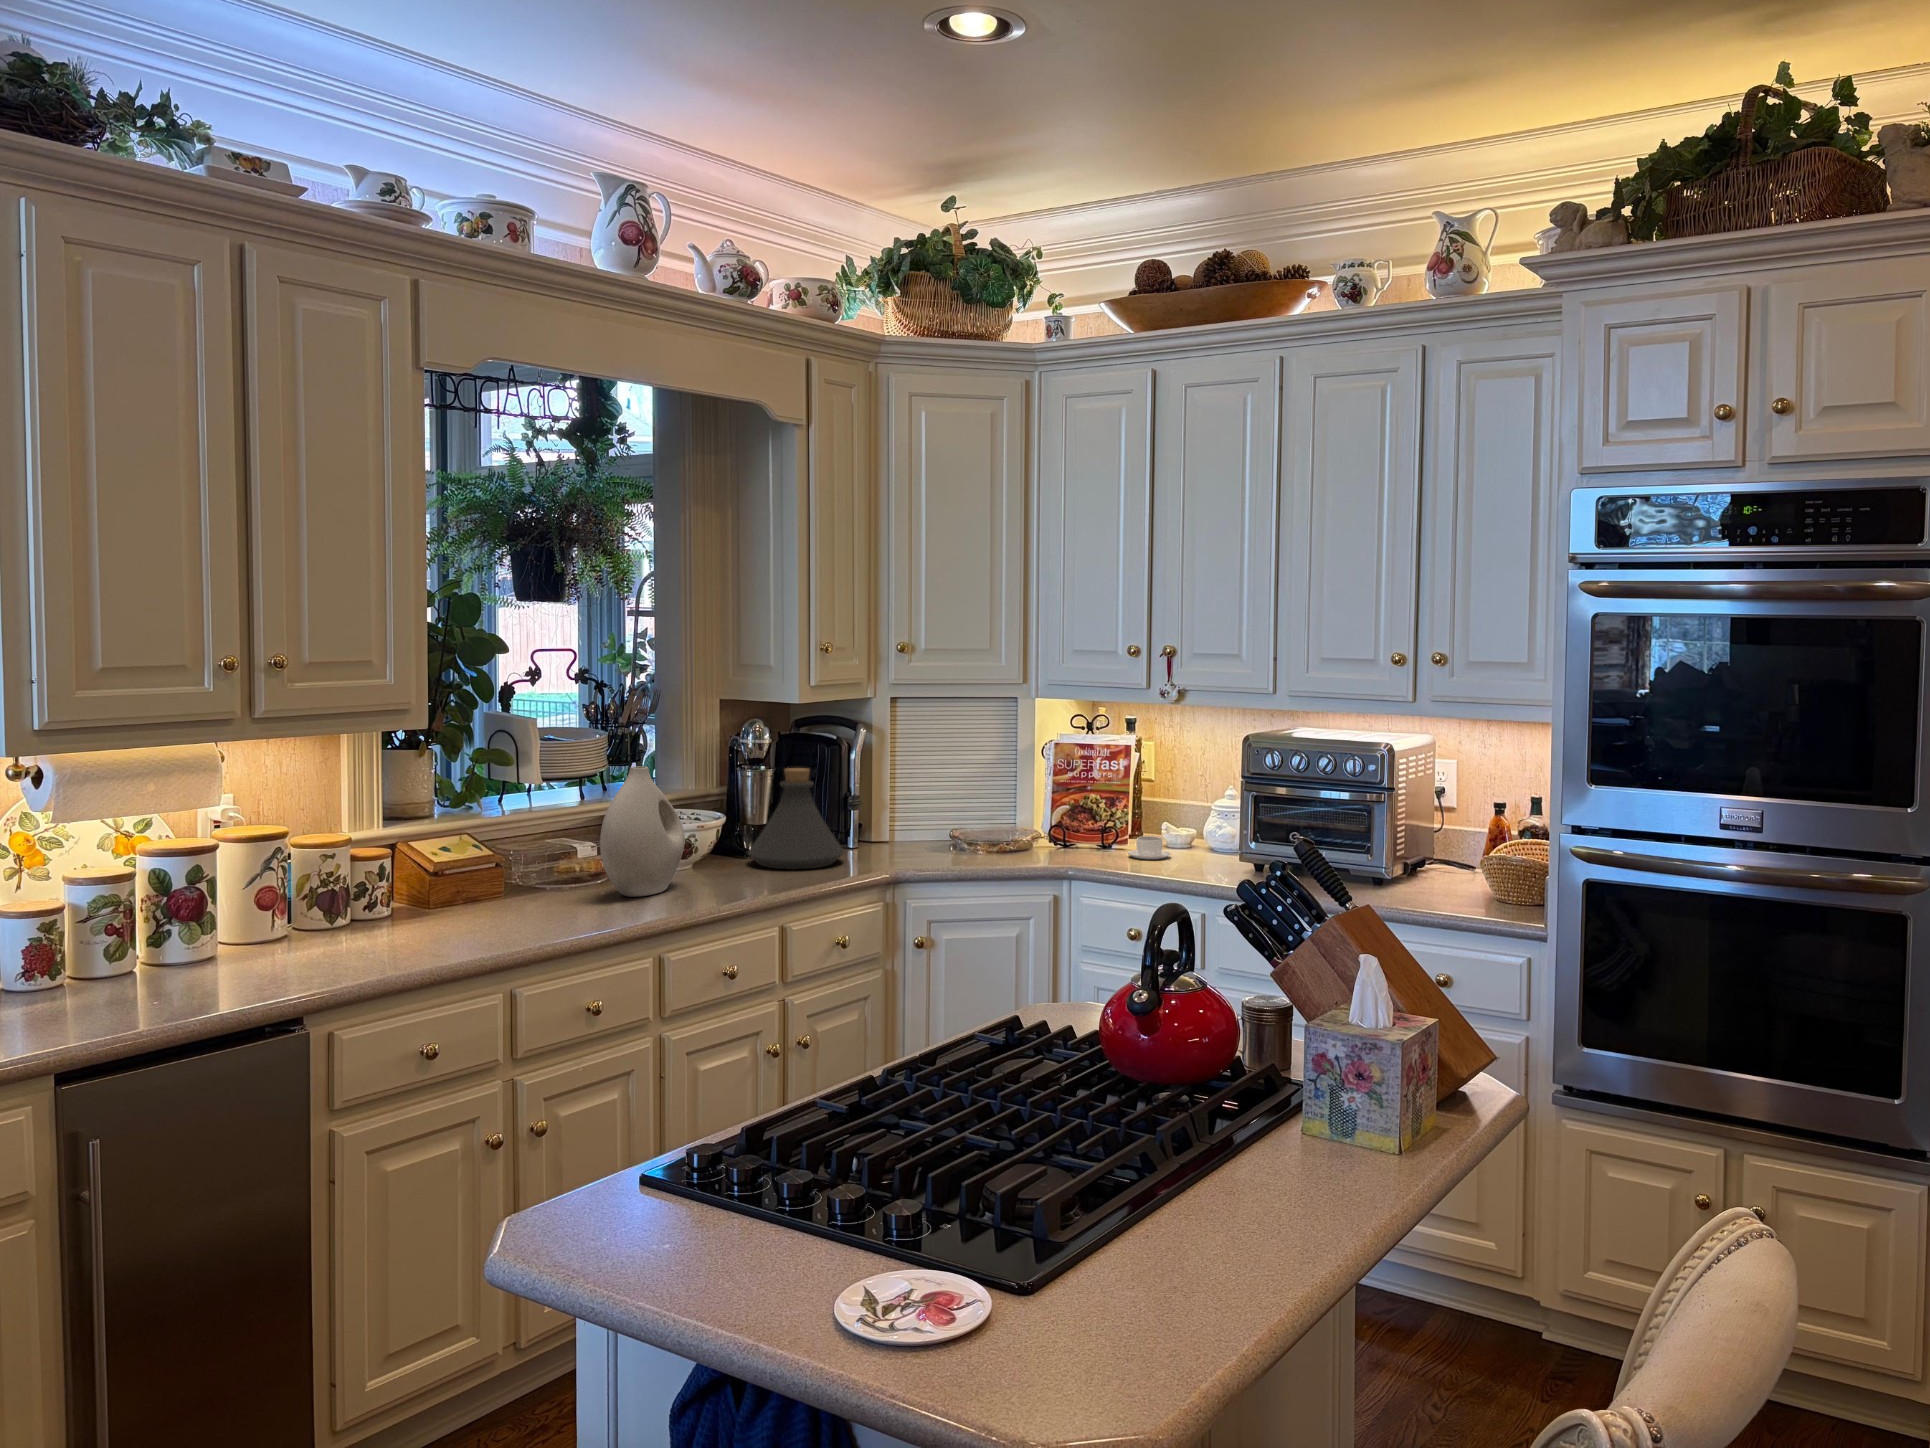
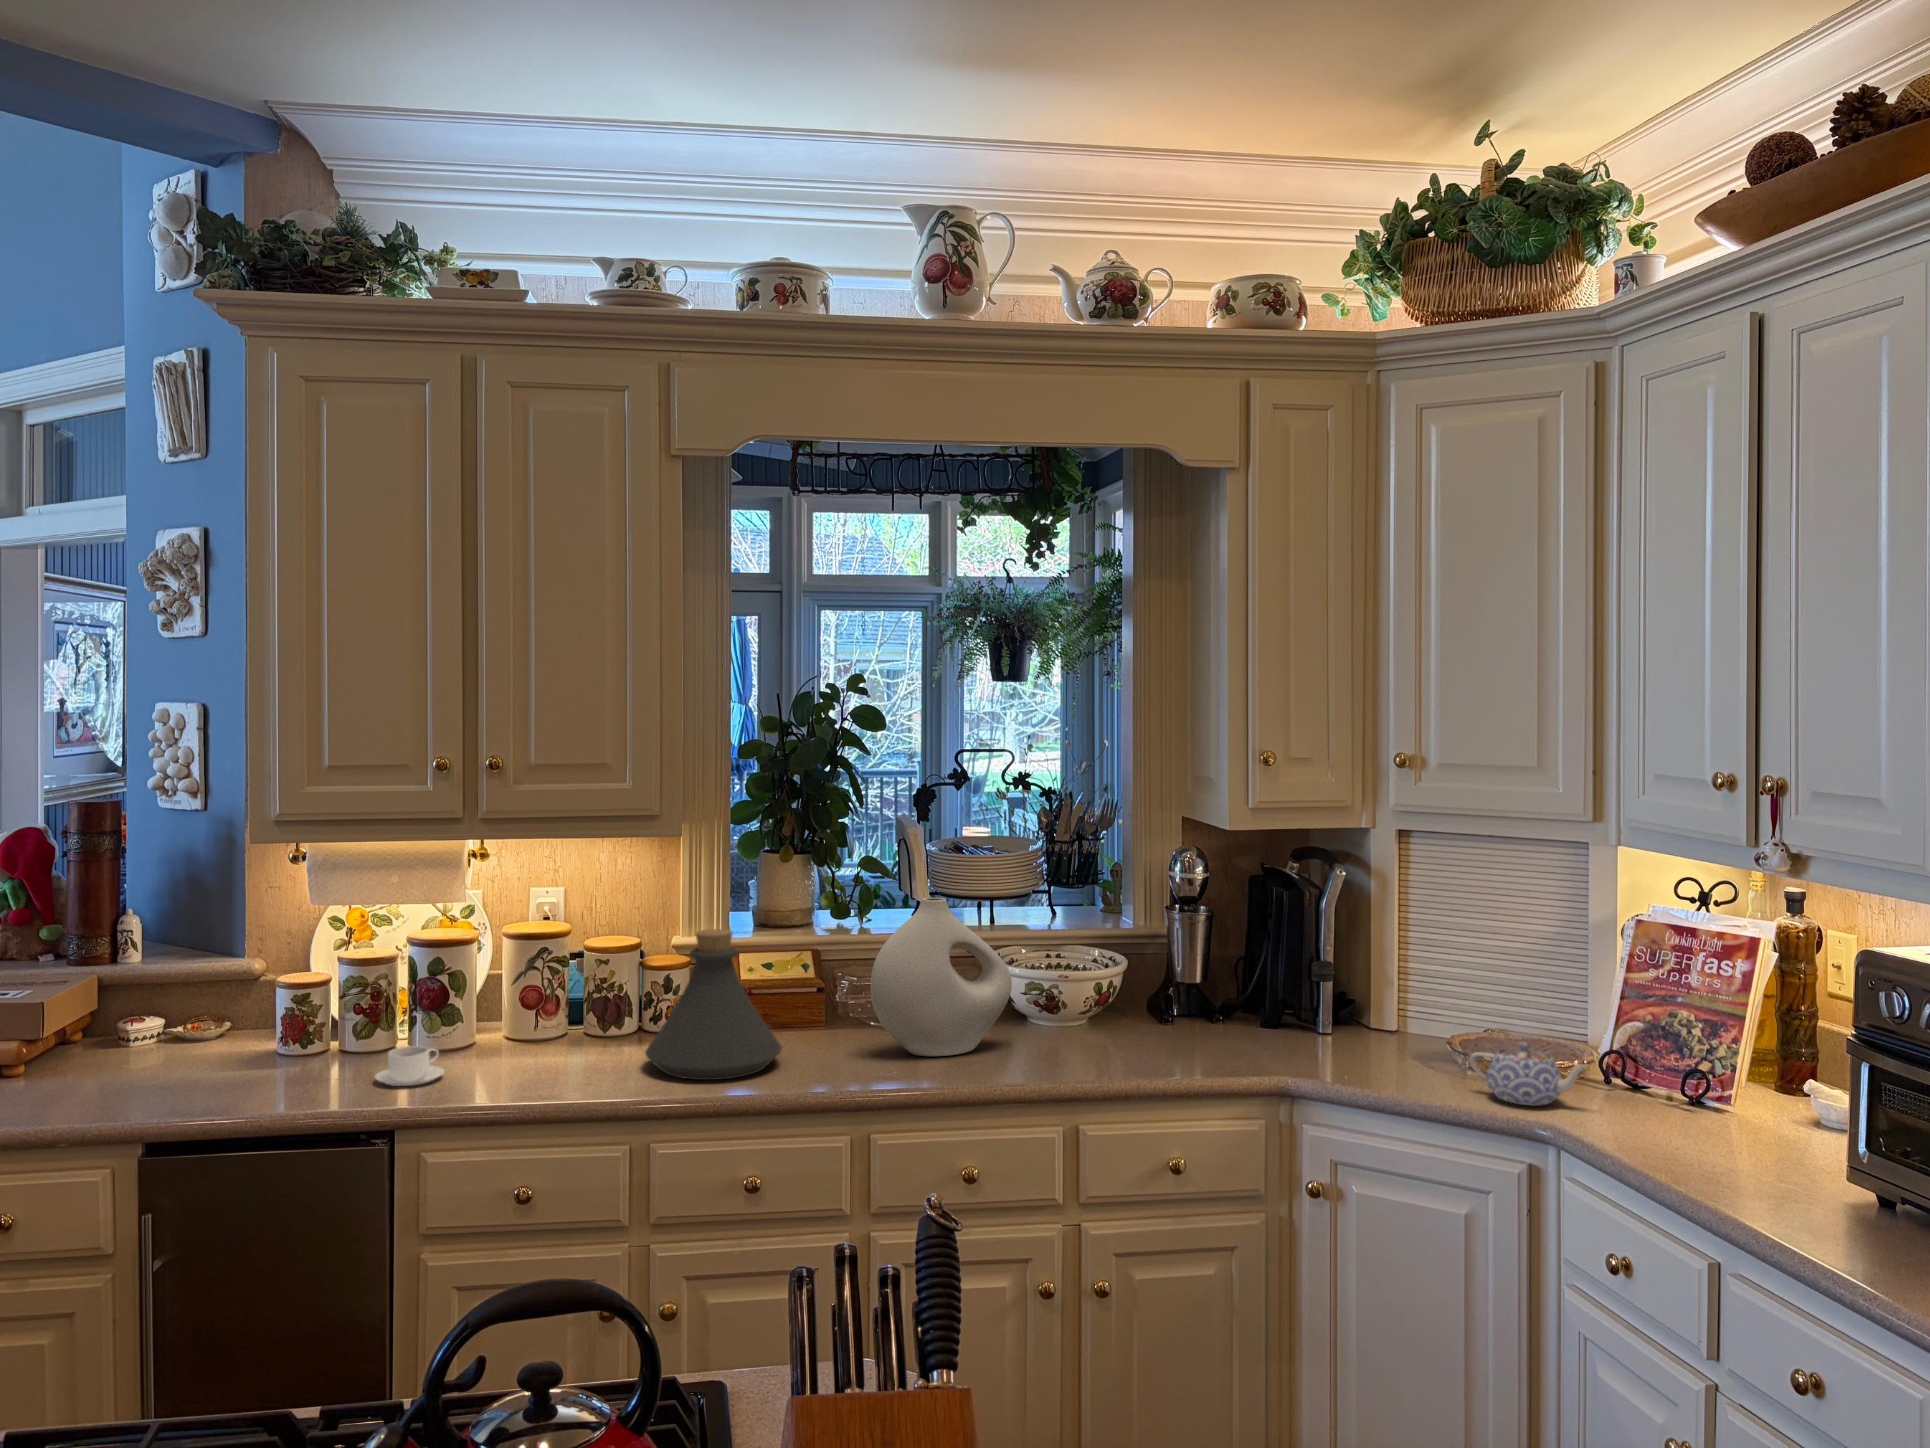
bottle: present [748,768,844,869] -> present [645,929,782,1080]
teapot: none [997,822,1069,860] -> present [1470,1042,1587,1105]
coffee cup: present [1128,836,1171,860] -> present [375,1046,444,1086]

